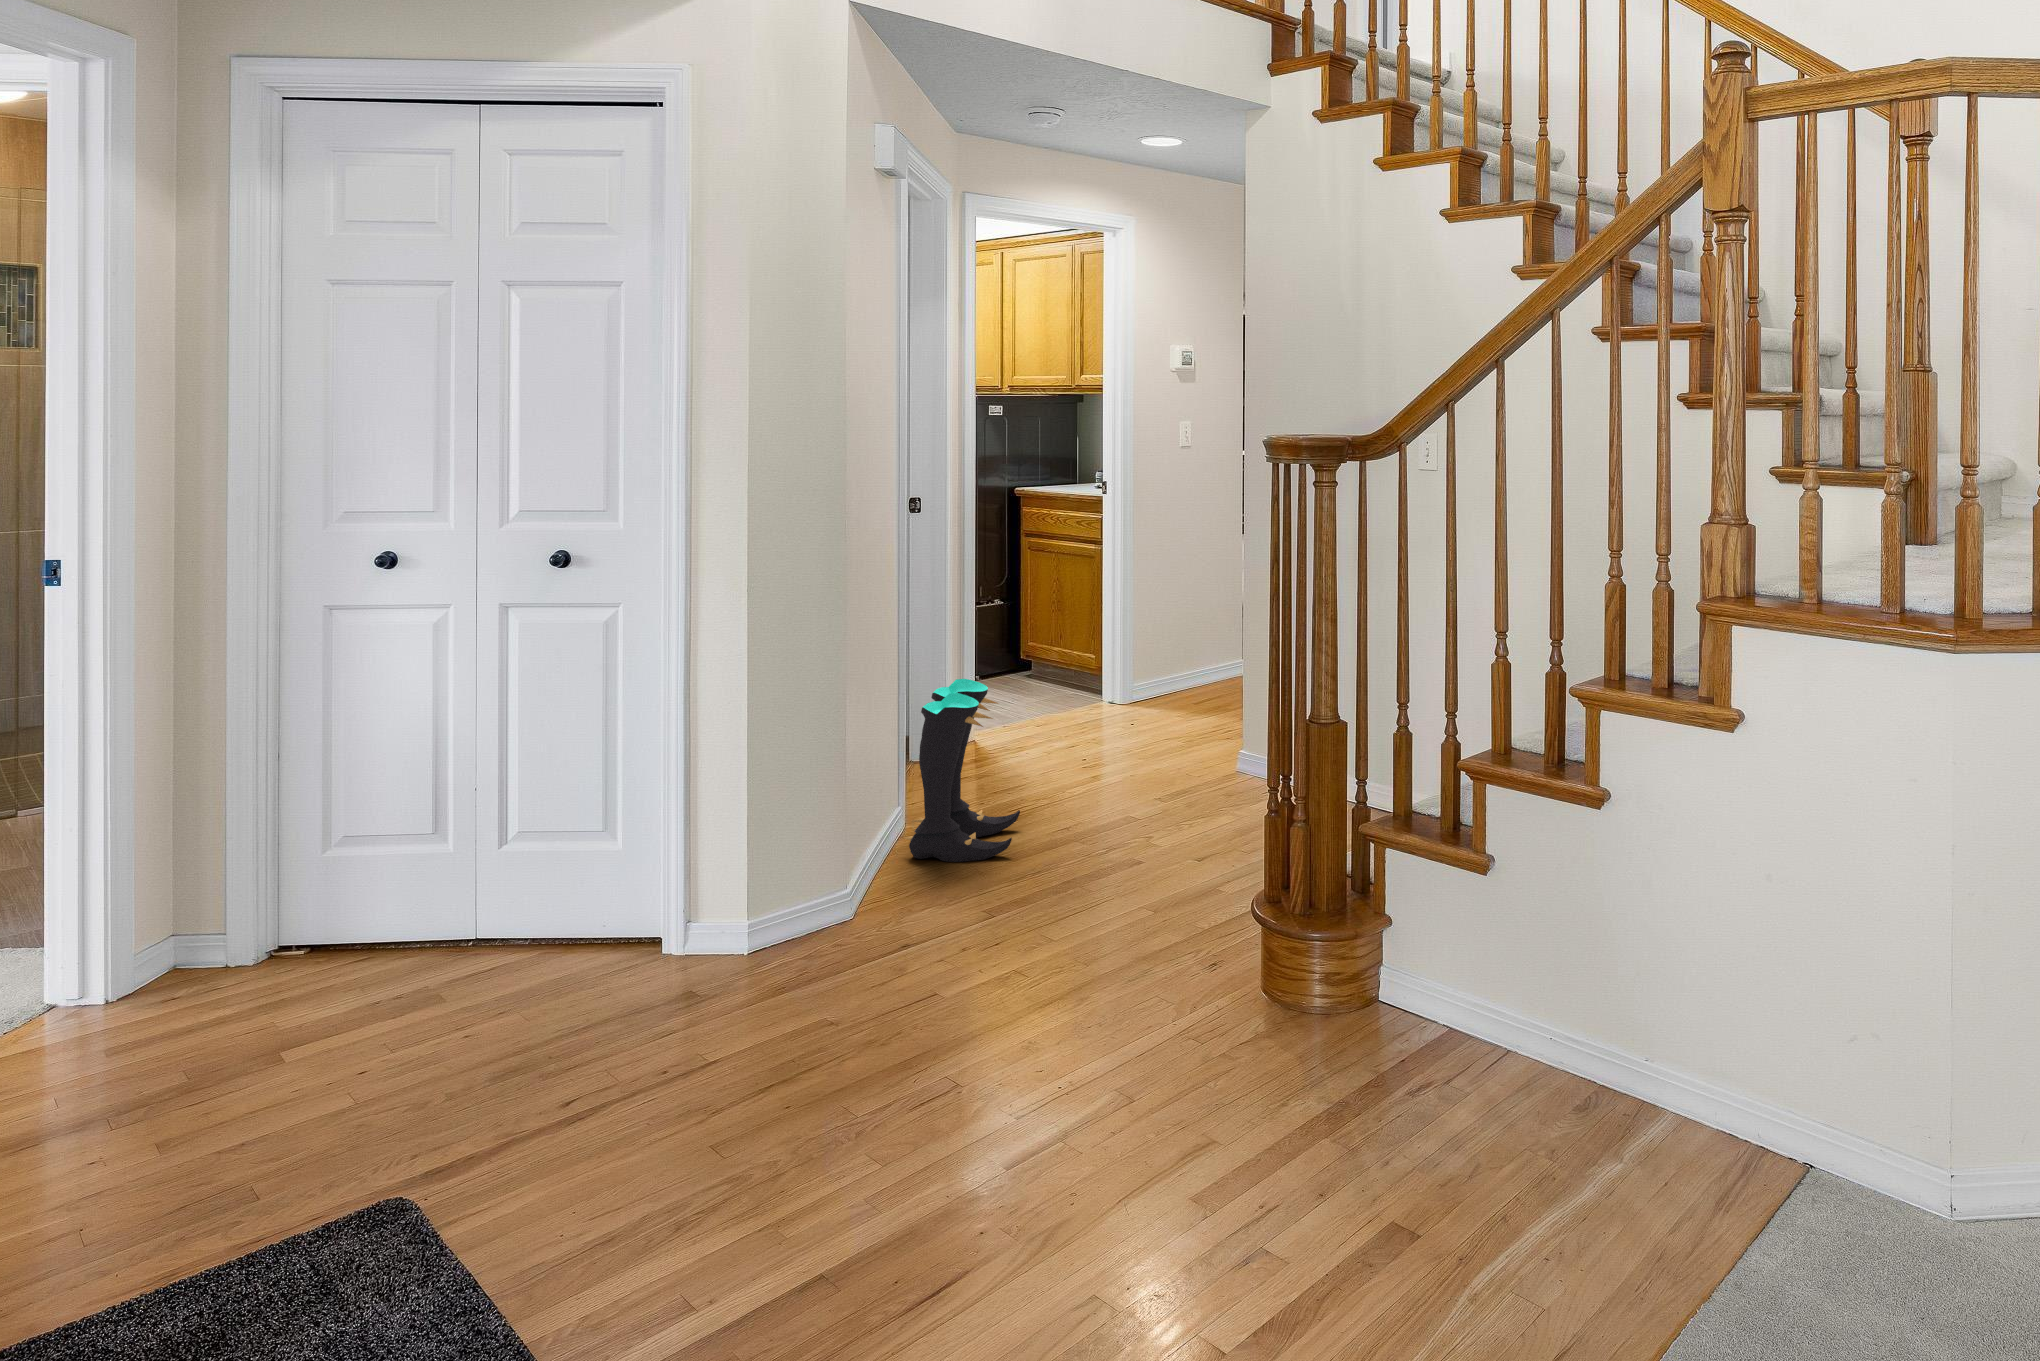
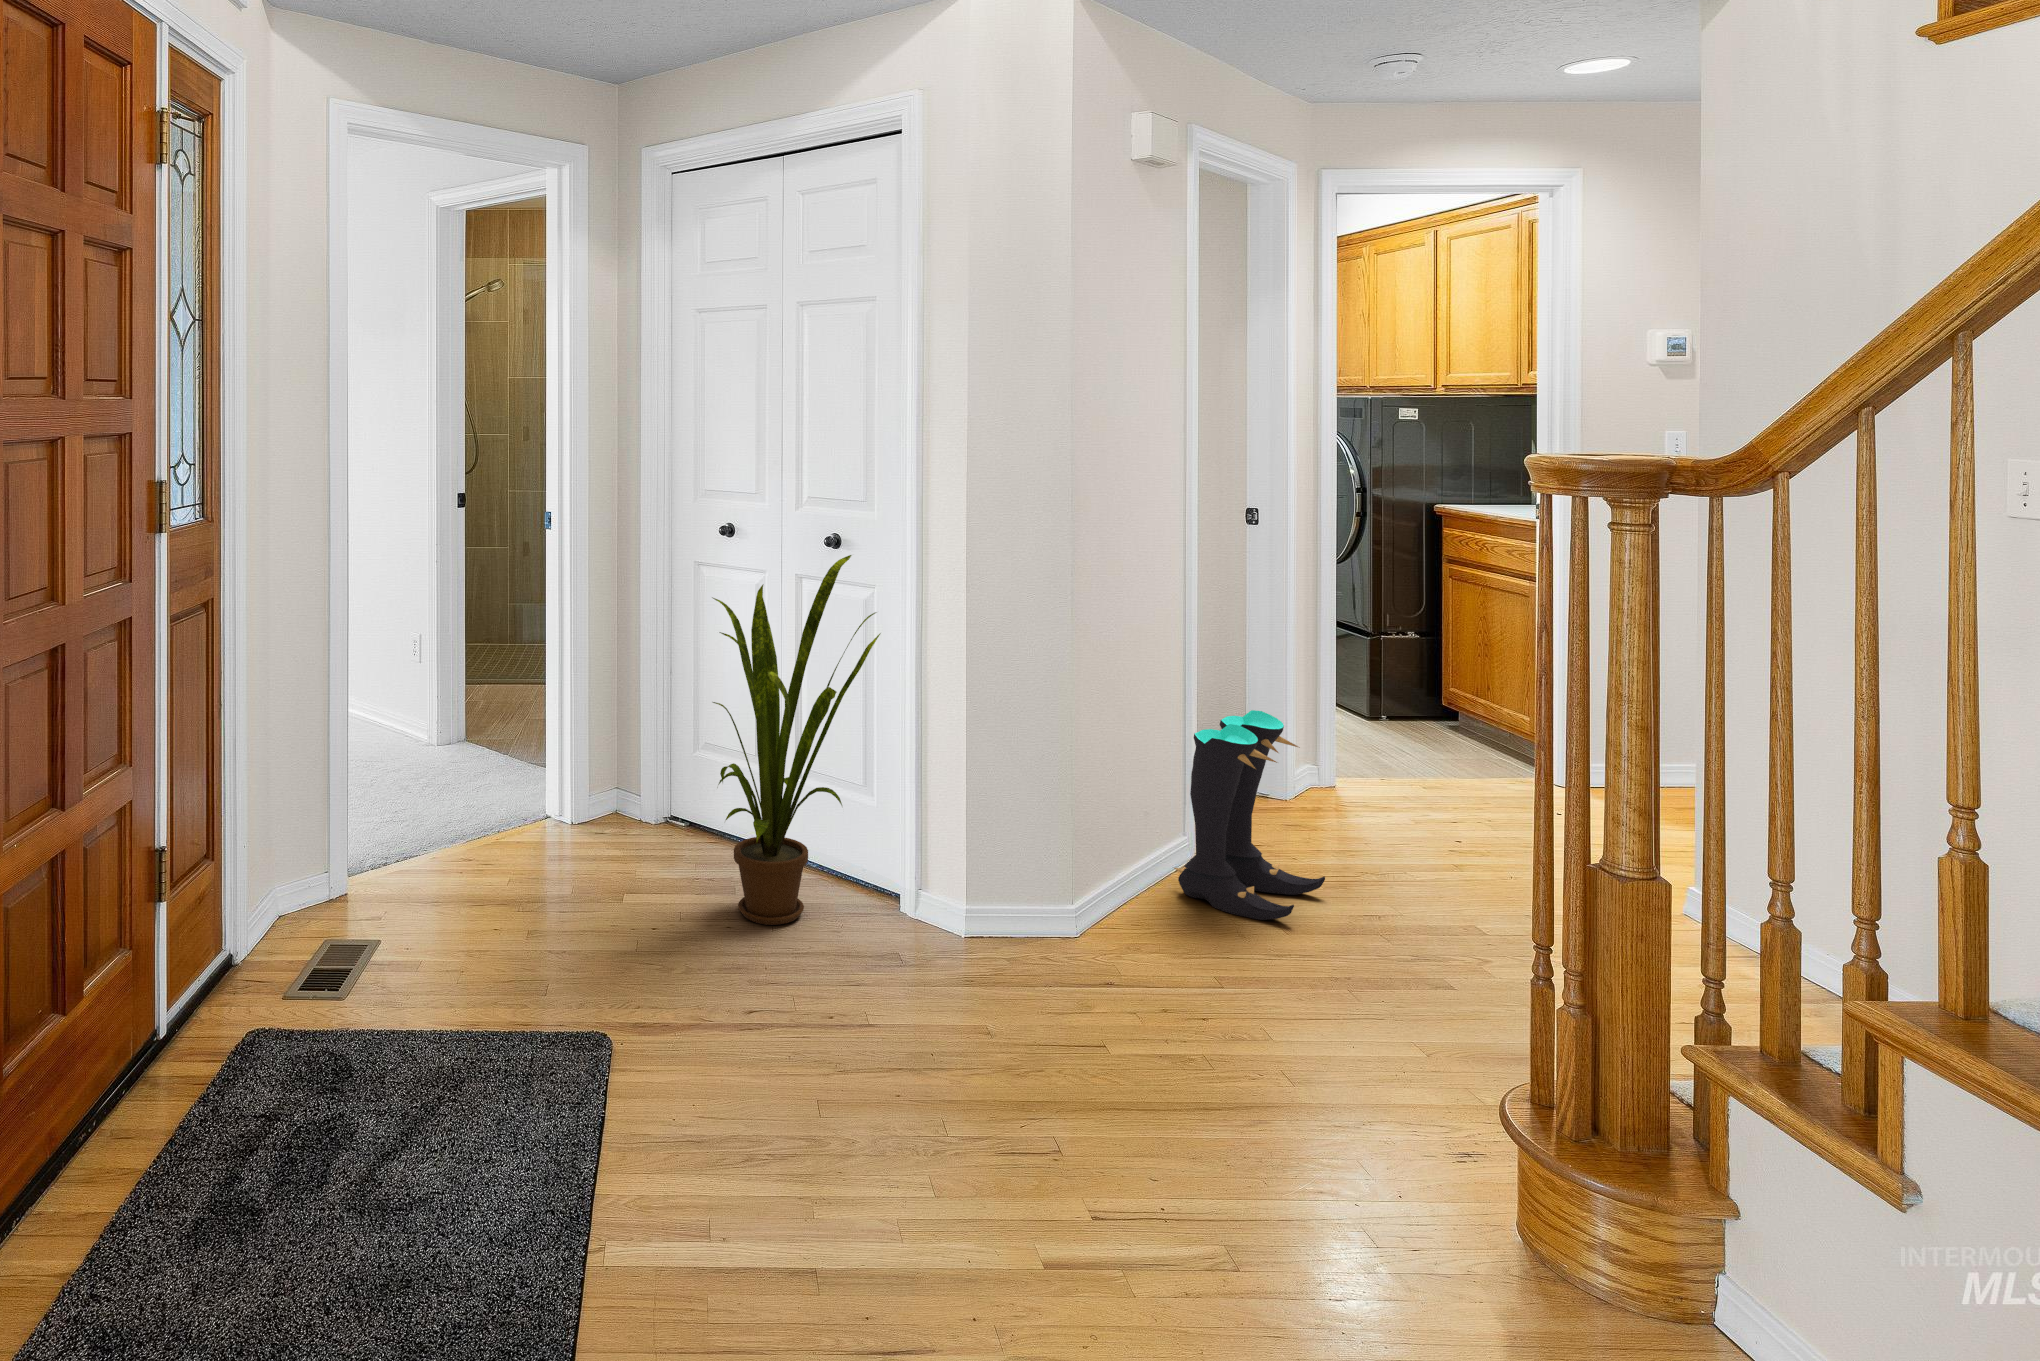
house plant: none [395,577,645,1023] -> present [713,555,880,925]

